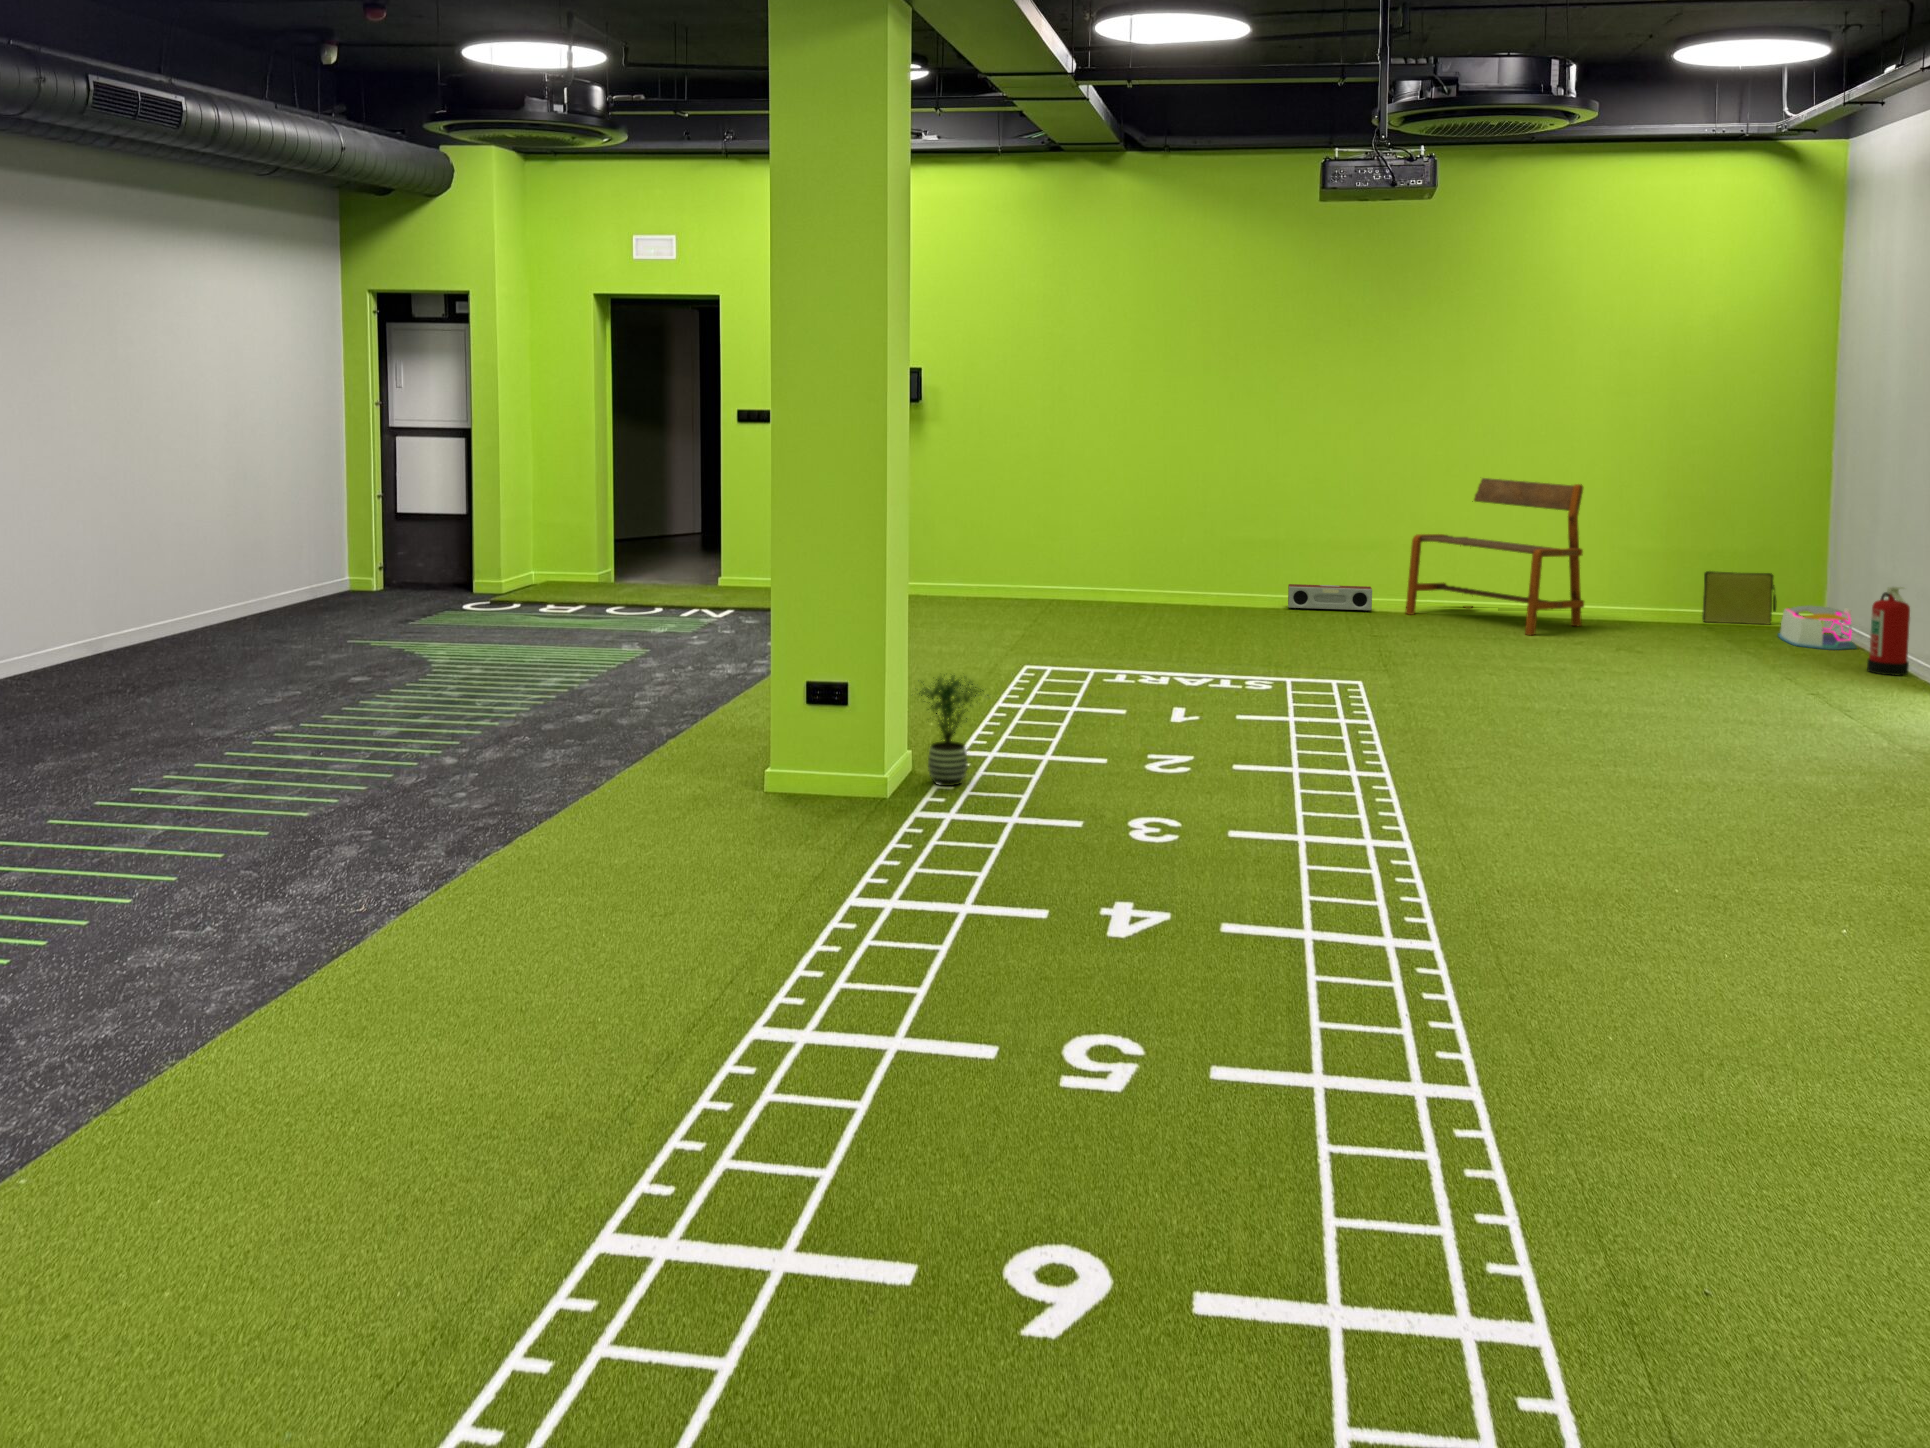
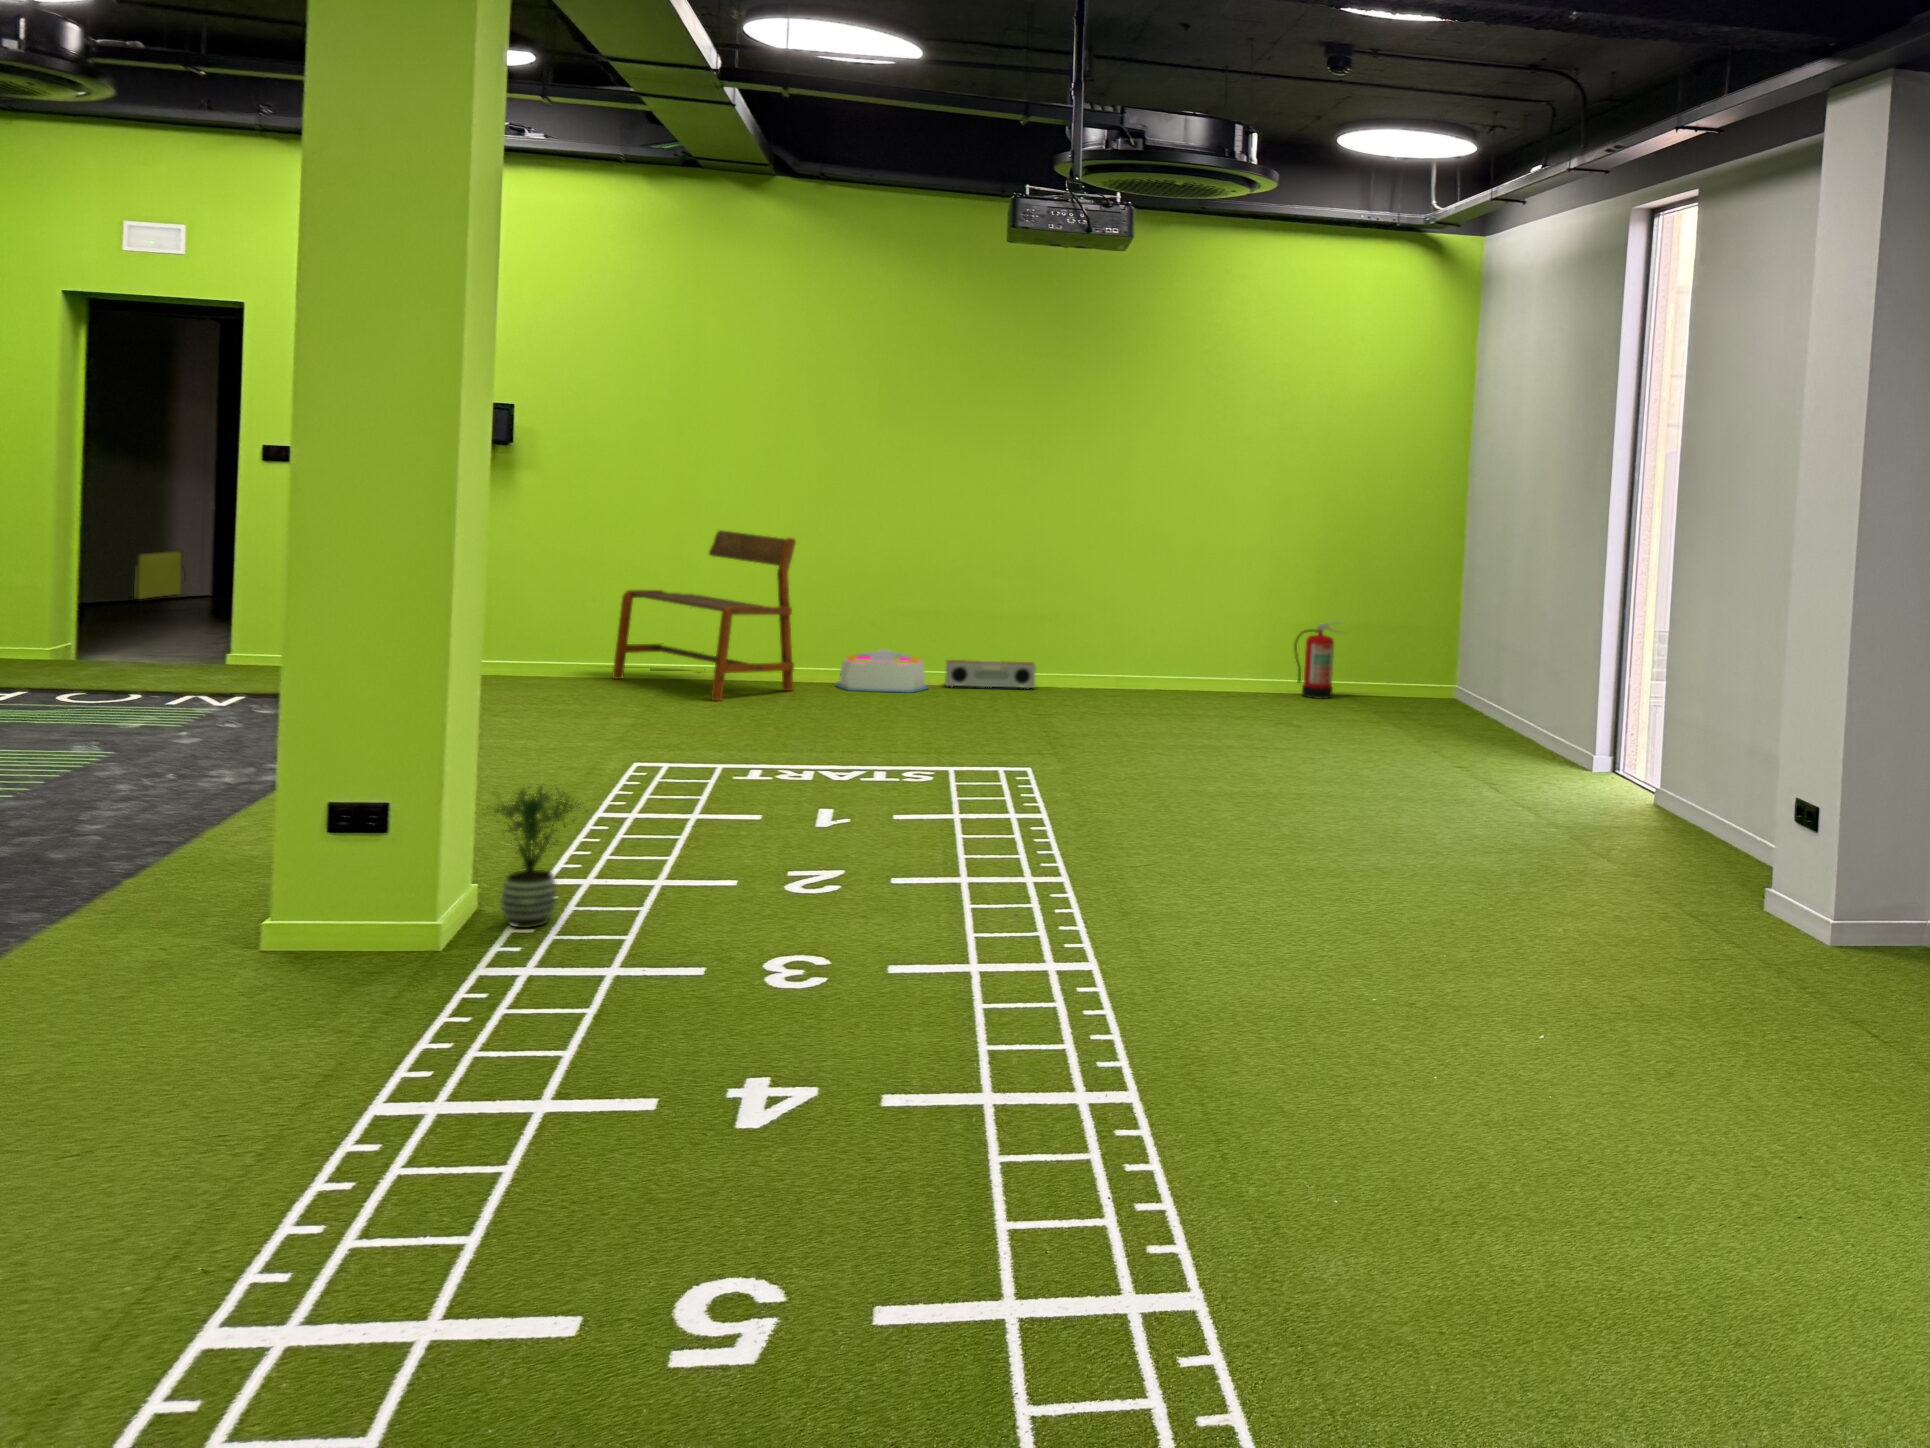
bench: present [1406,478,1584,635] -> present [613,530,796,701]
bag: present [1702,571,1777,624] -> present [133,550,183,599]
fire extinguisher: present [1867,587,1910,676] -> present [1294,622,1343,699]
storage bin: present [1778,605,1856,650] -> present [836,650,928,692]

